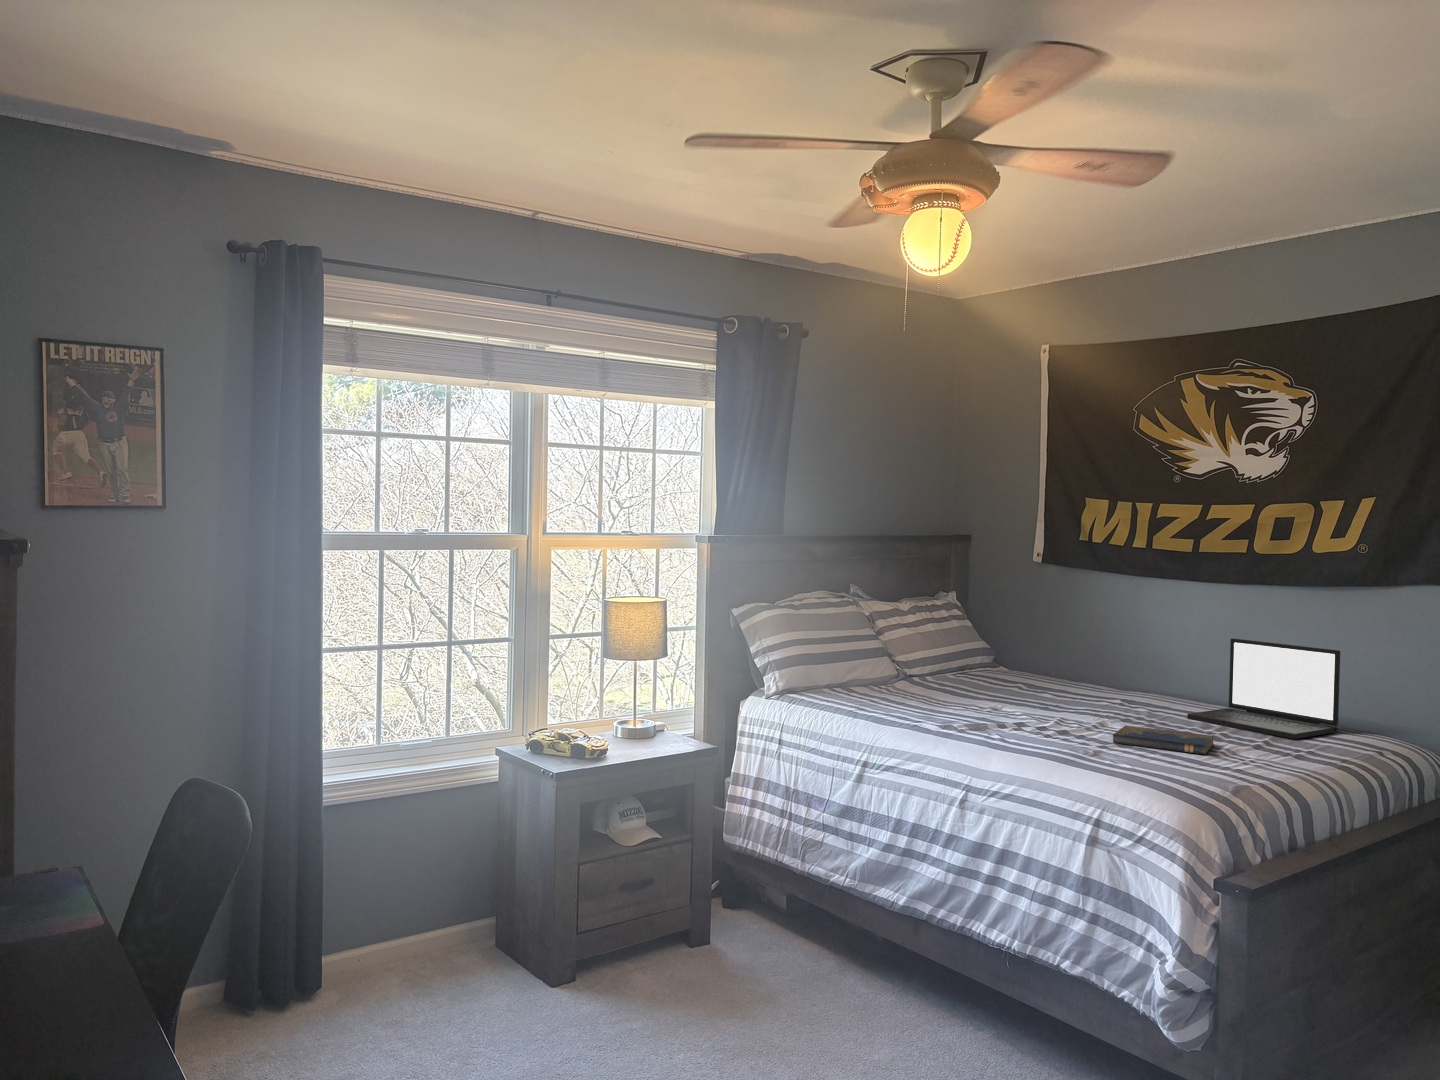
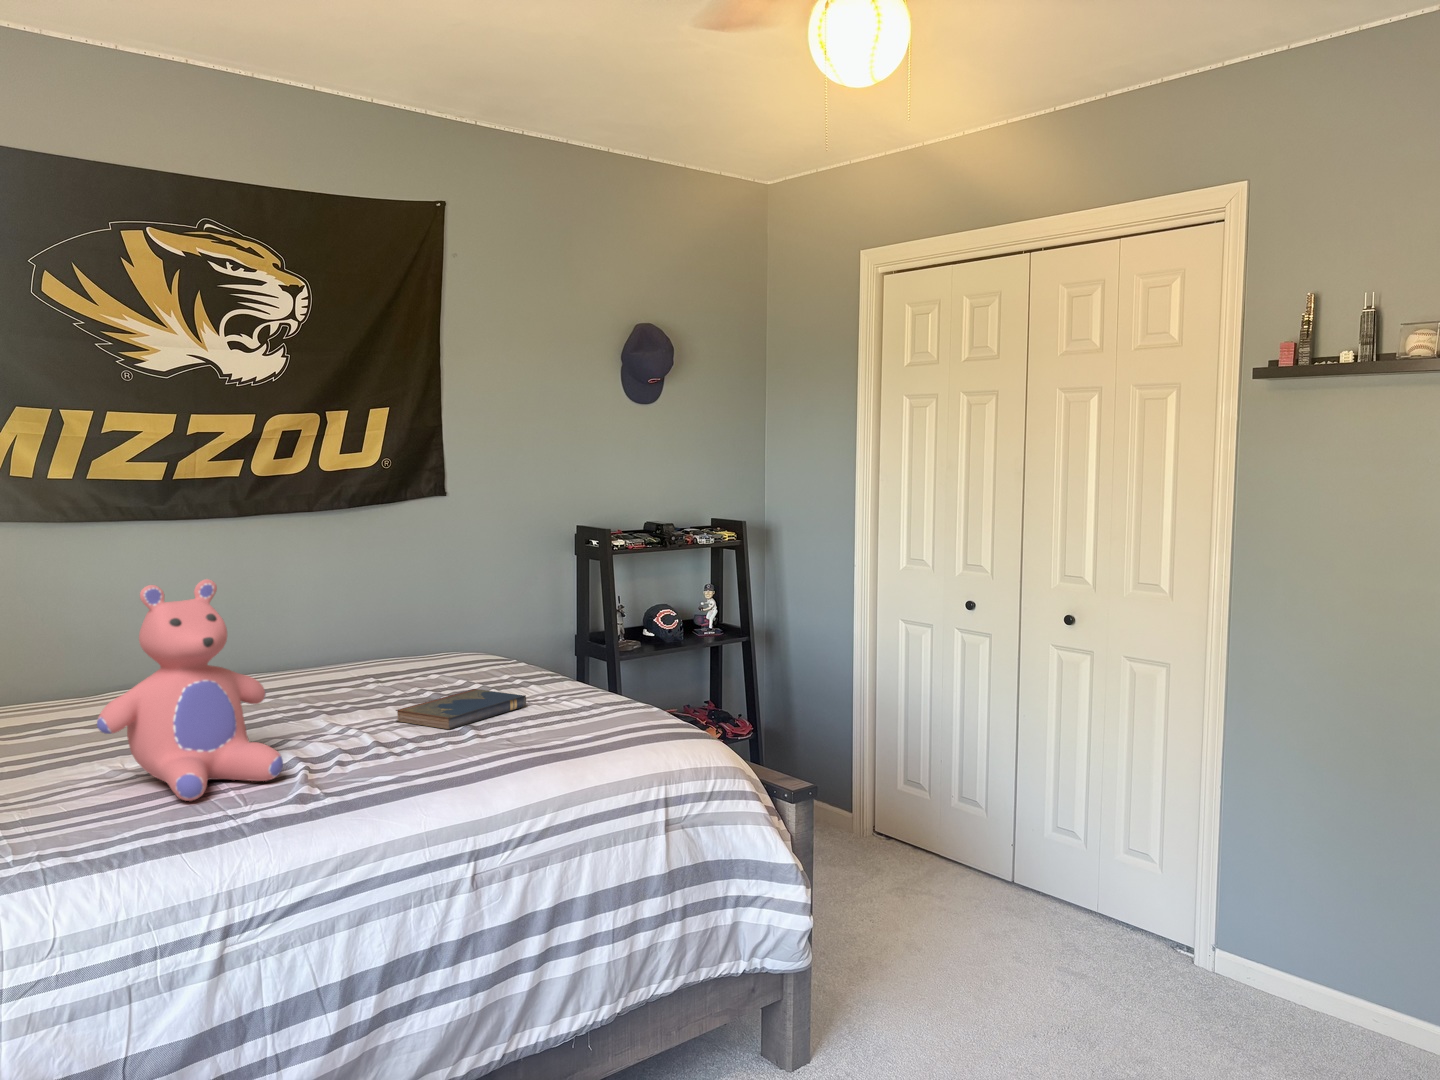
teddy bear: none [919,603,1012,721] -> present [97,579,283,801]
laptop: present [1187,638,1340,739] -> none [296,575,460,694]

